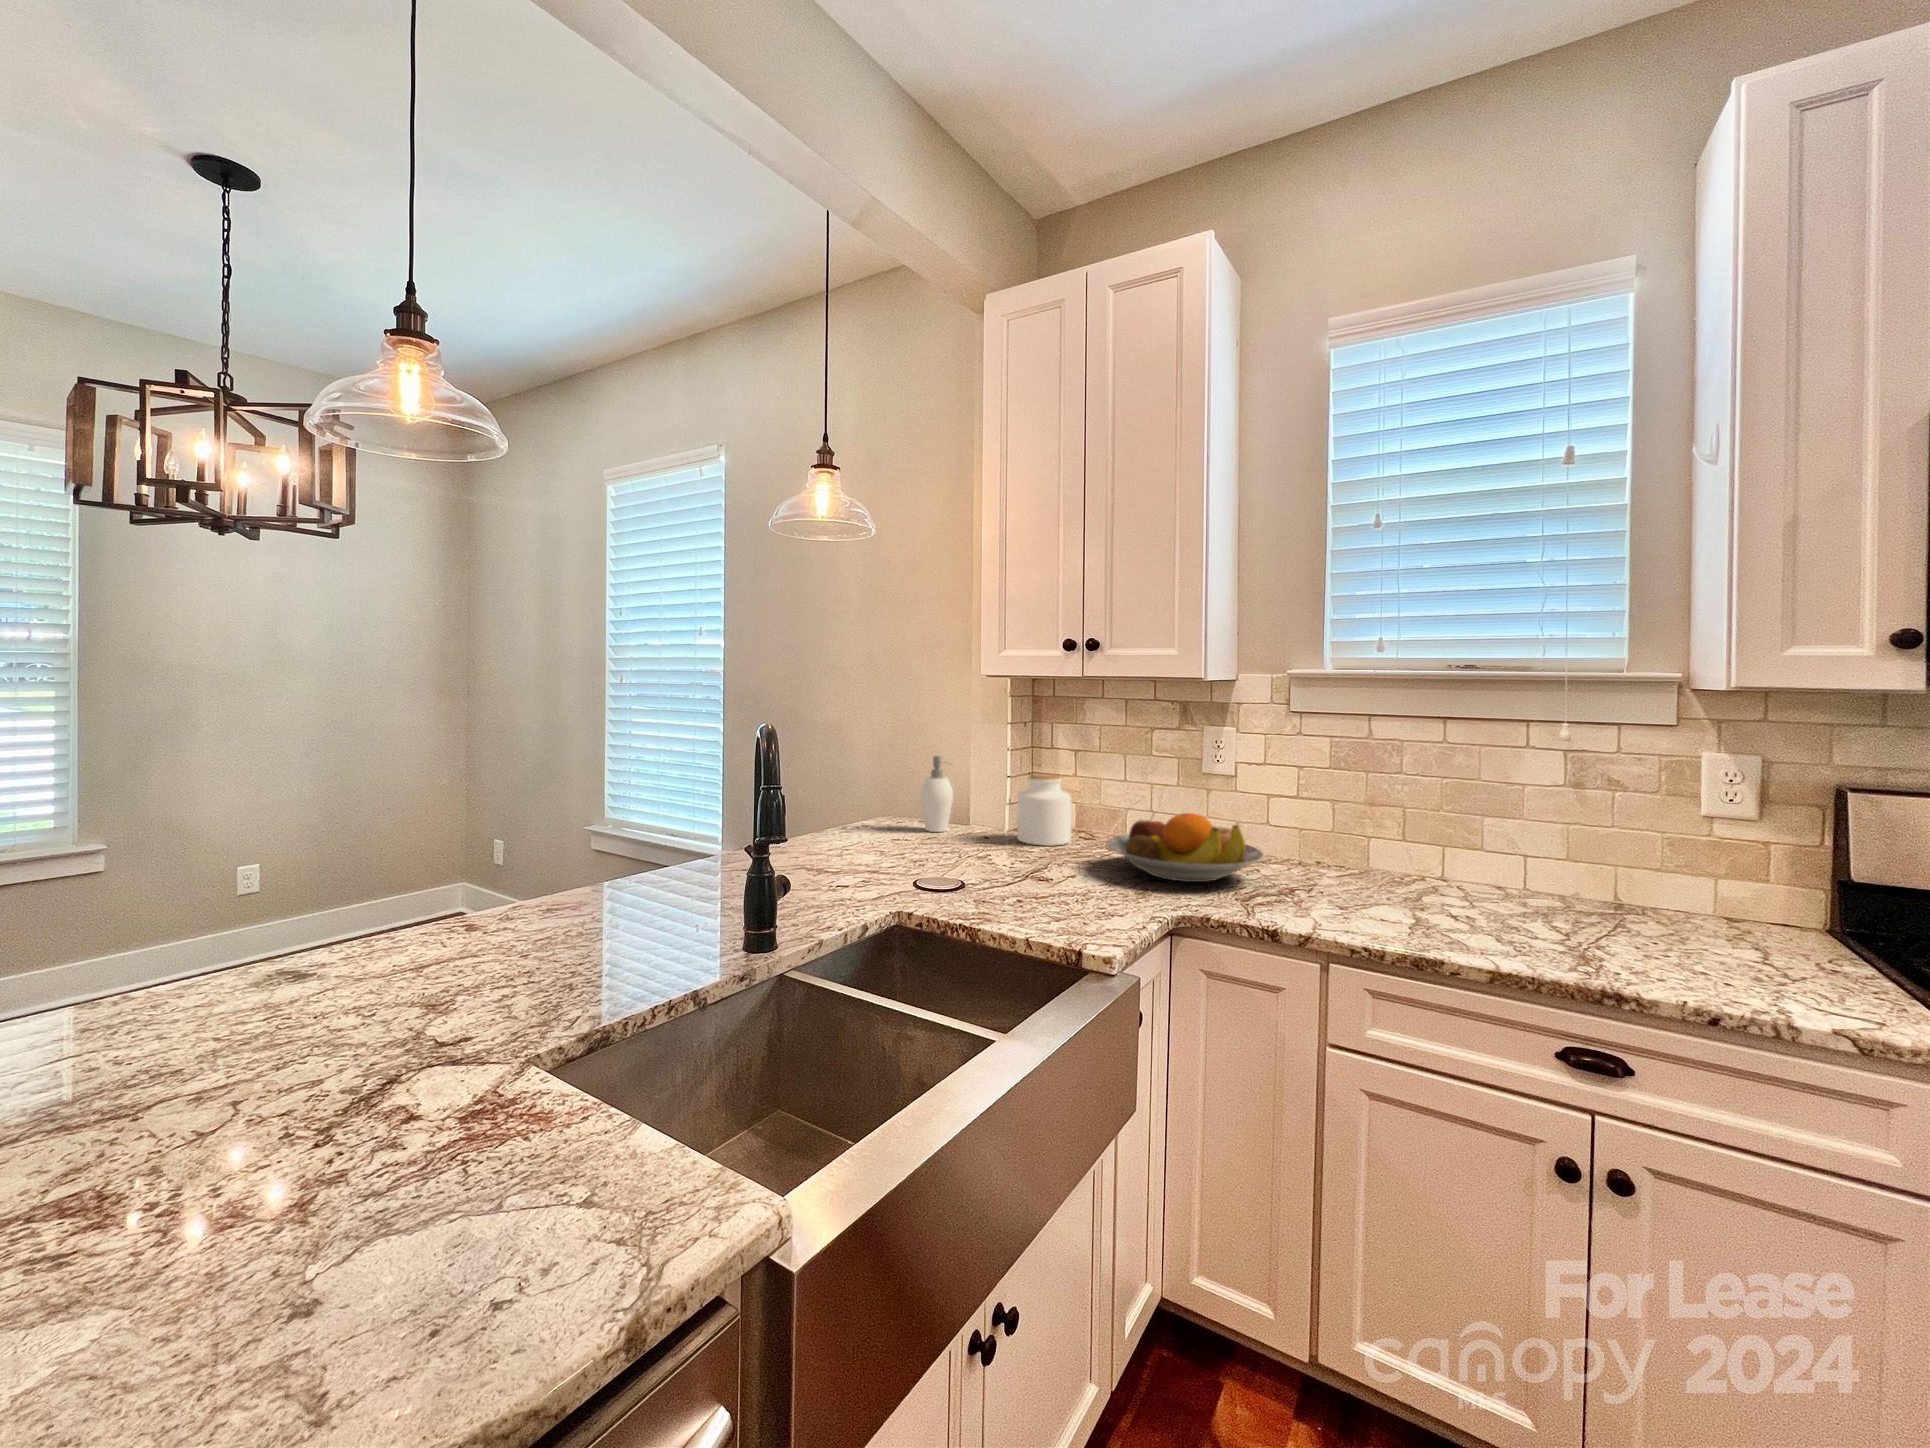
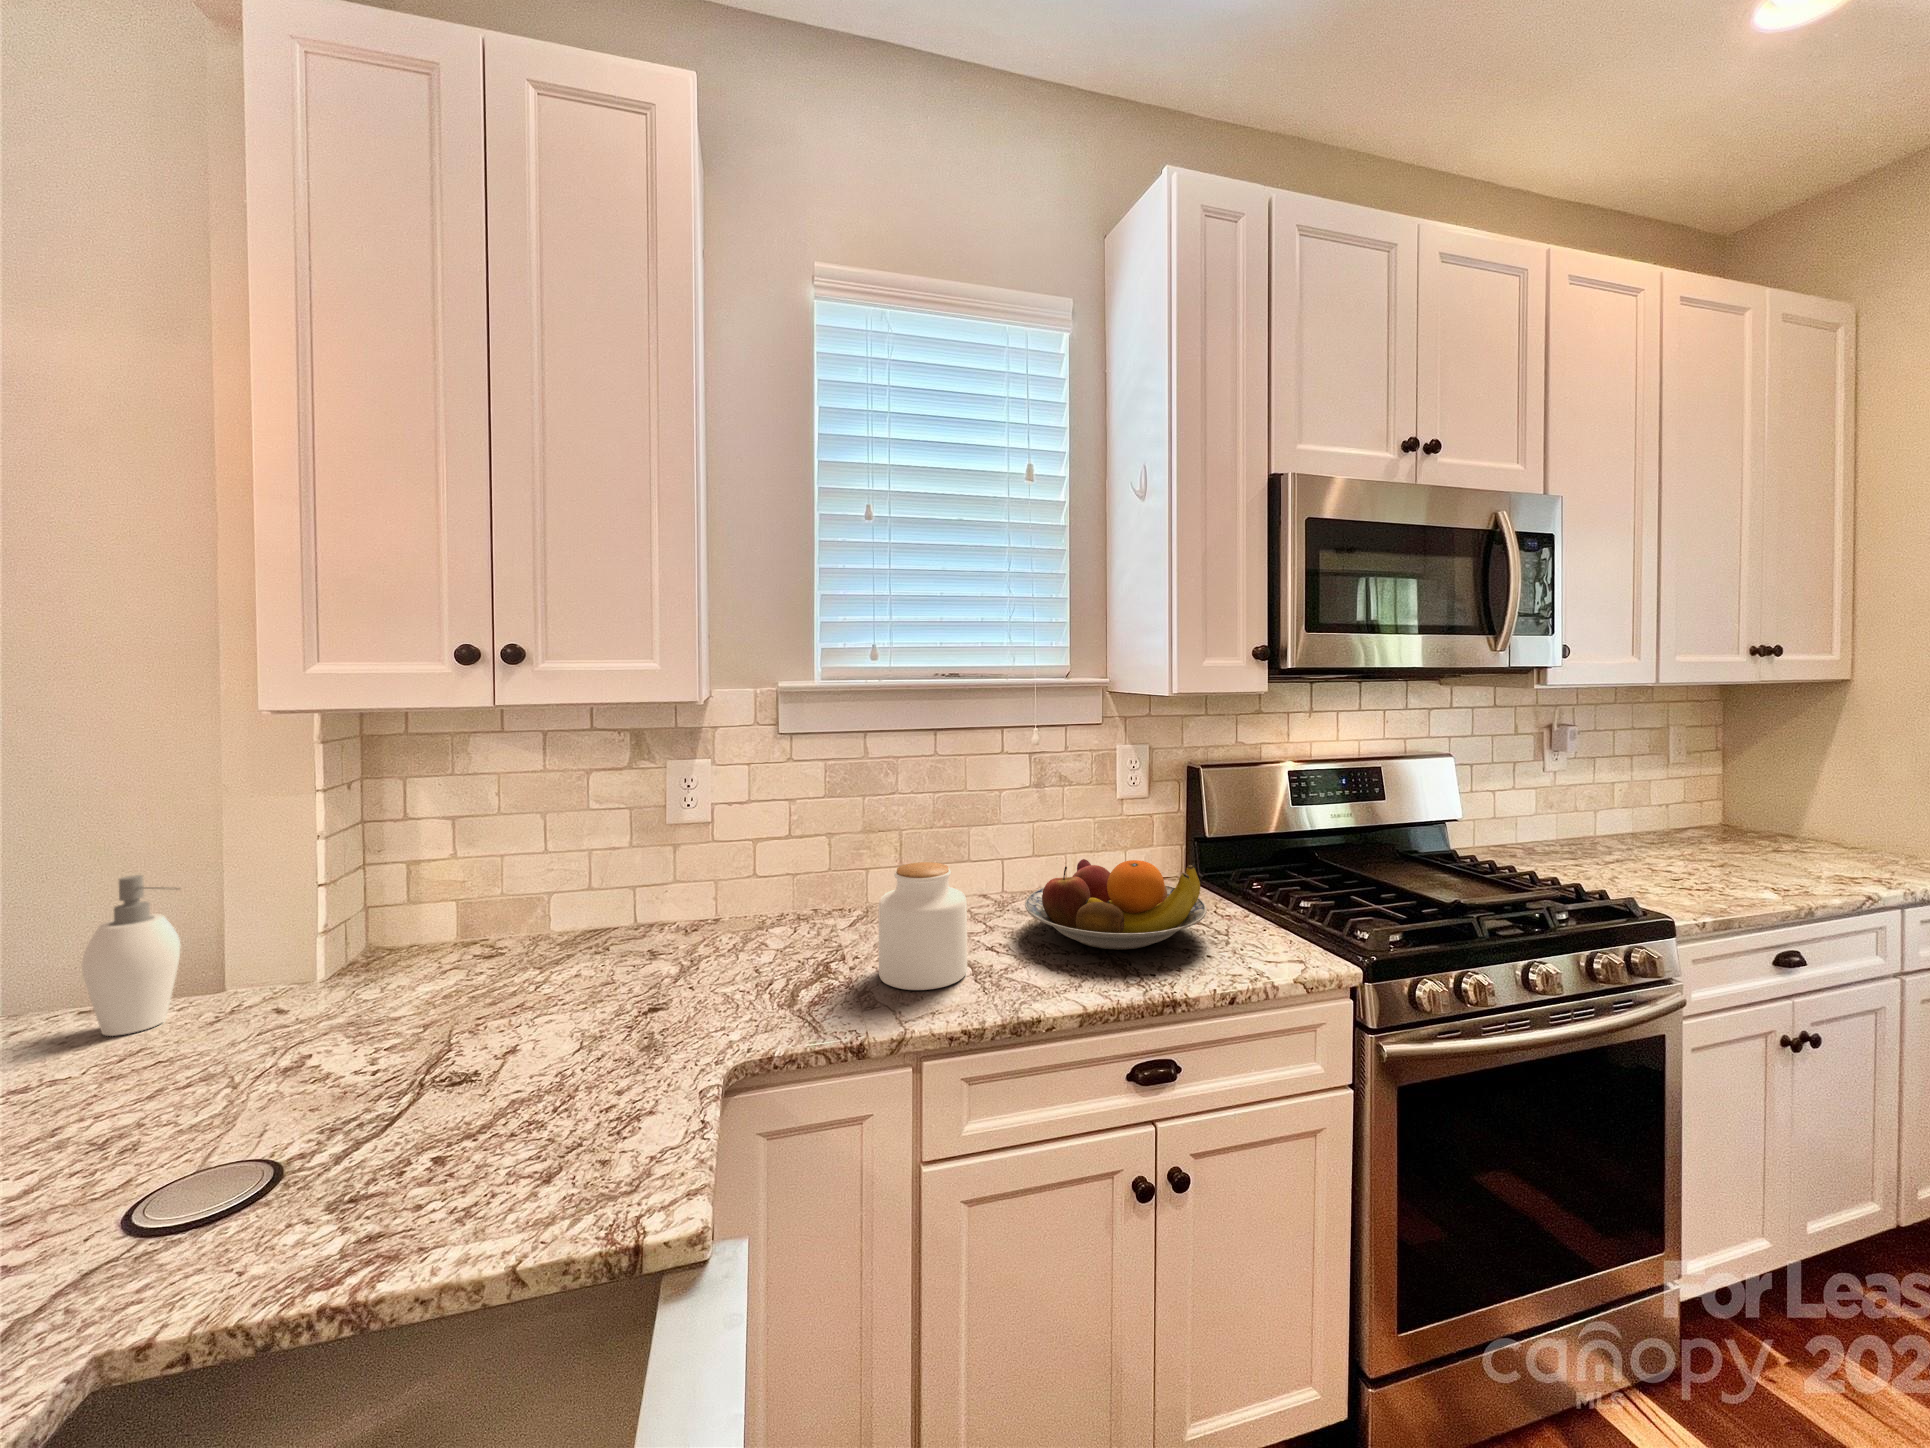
jar: present [1017,774,1071,846] -> present [879,862,967,990]
fruit bowl: present [1108,813,1264,882] -> present [1025,859,1207,950]

